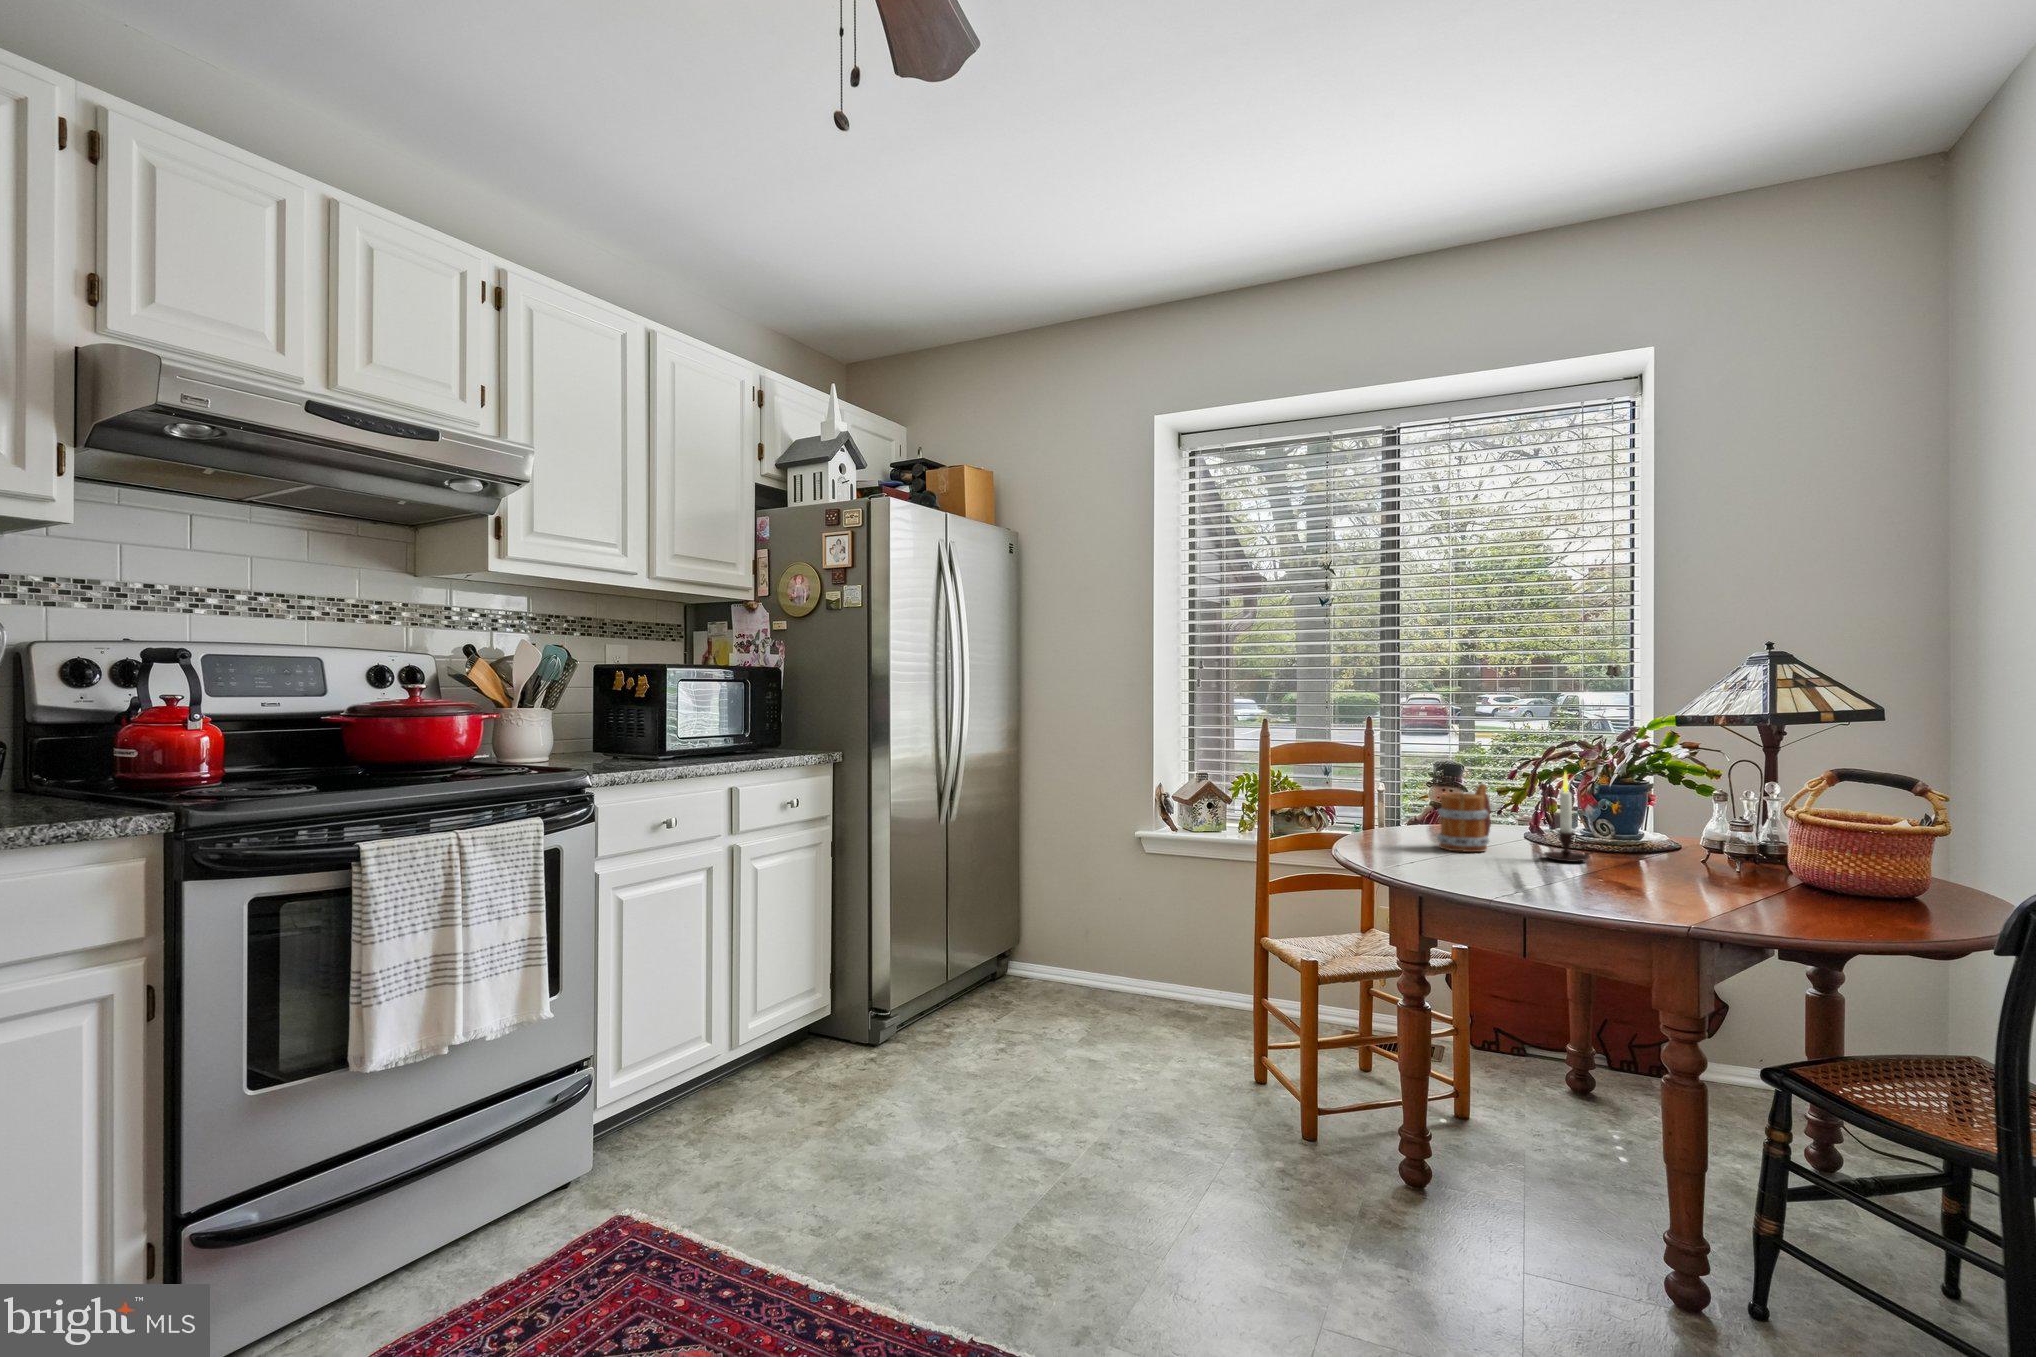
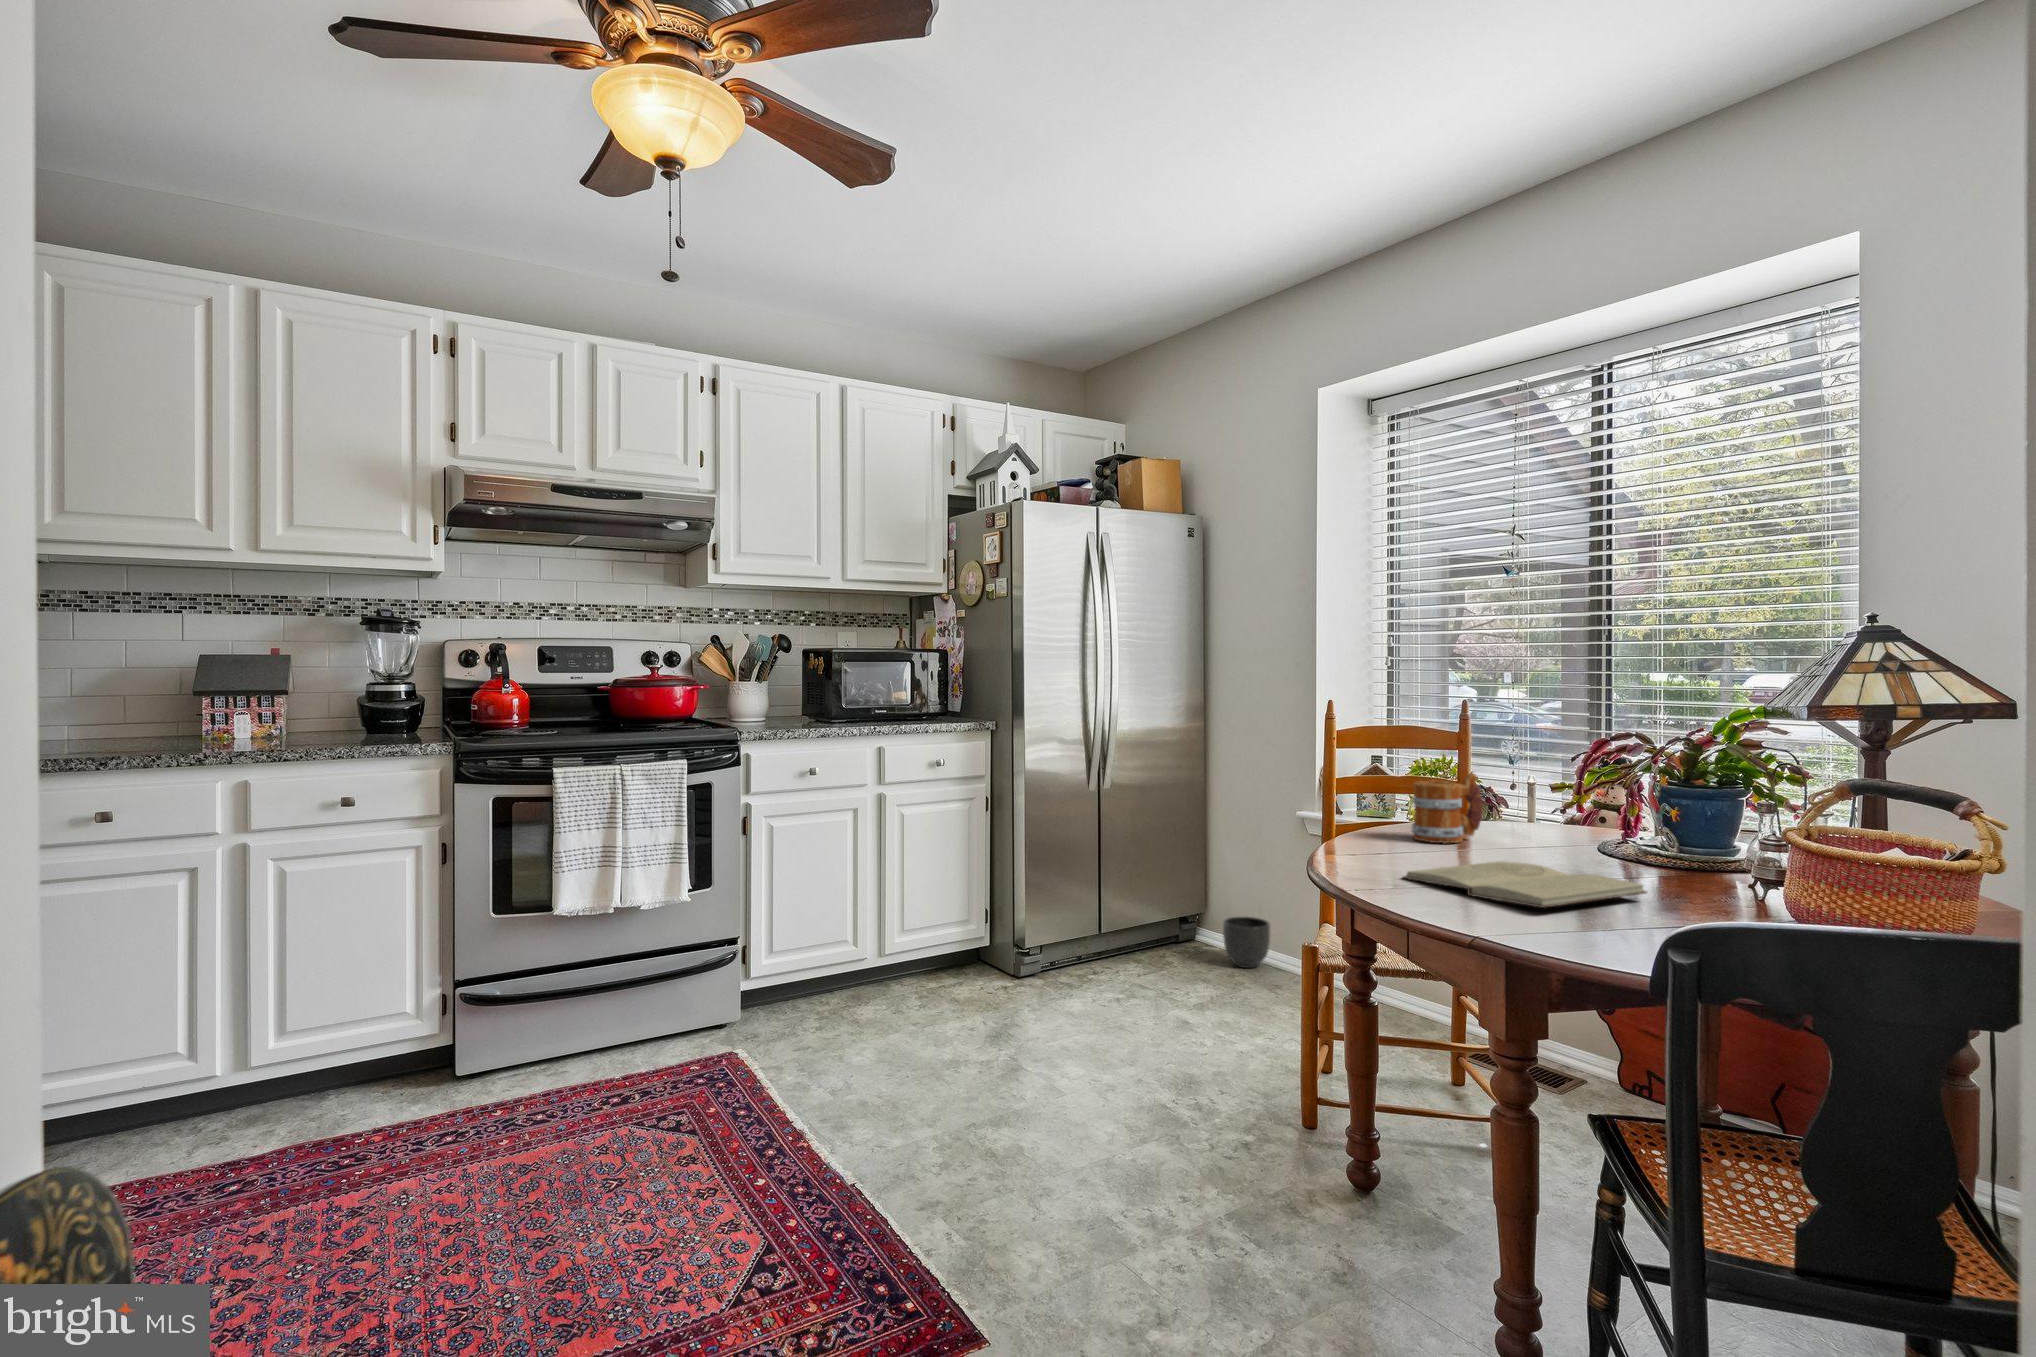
candle: present [1544,772,1595,862] -> none [1493,760,1557,860]
book: none [1562,864,1759,903] -> present [1403,861,1647,908]
planter: none [1064,945,1111,998] -> present [1223,917,1270,968]

